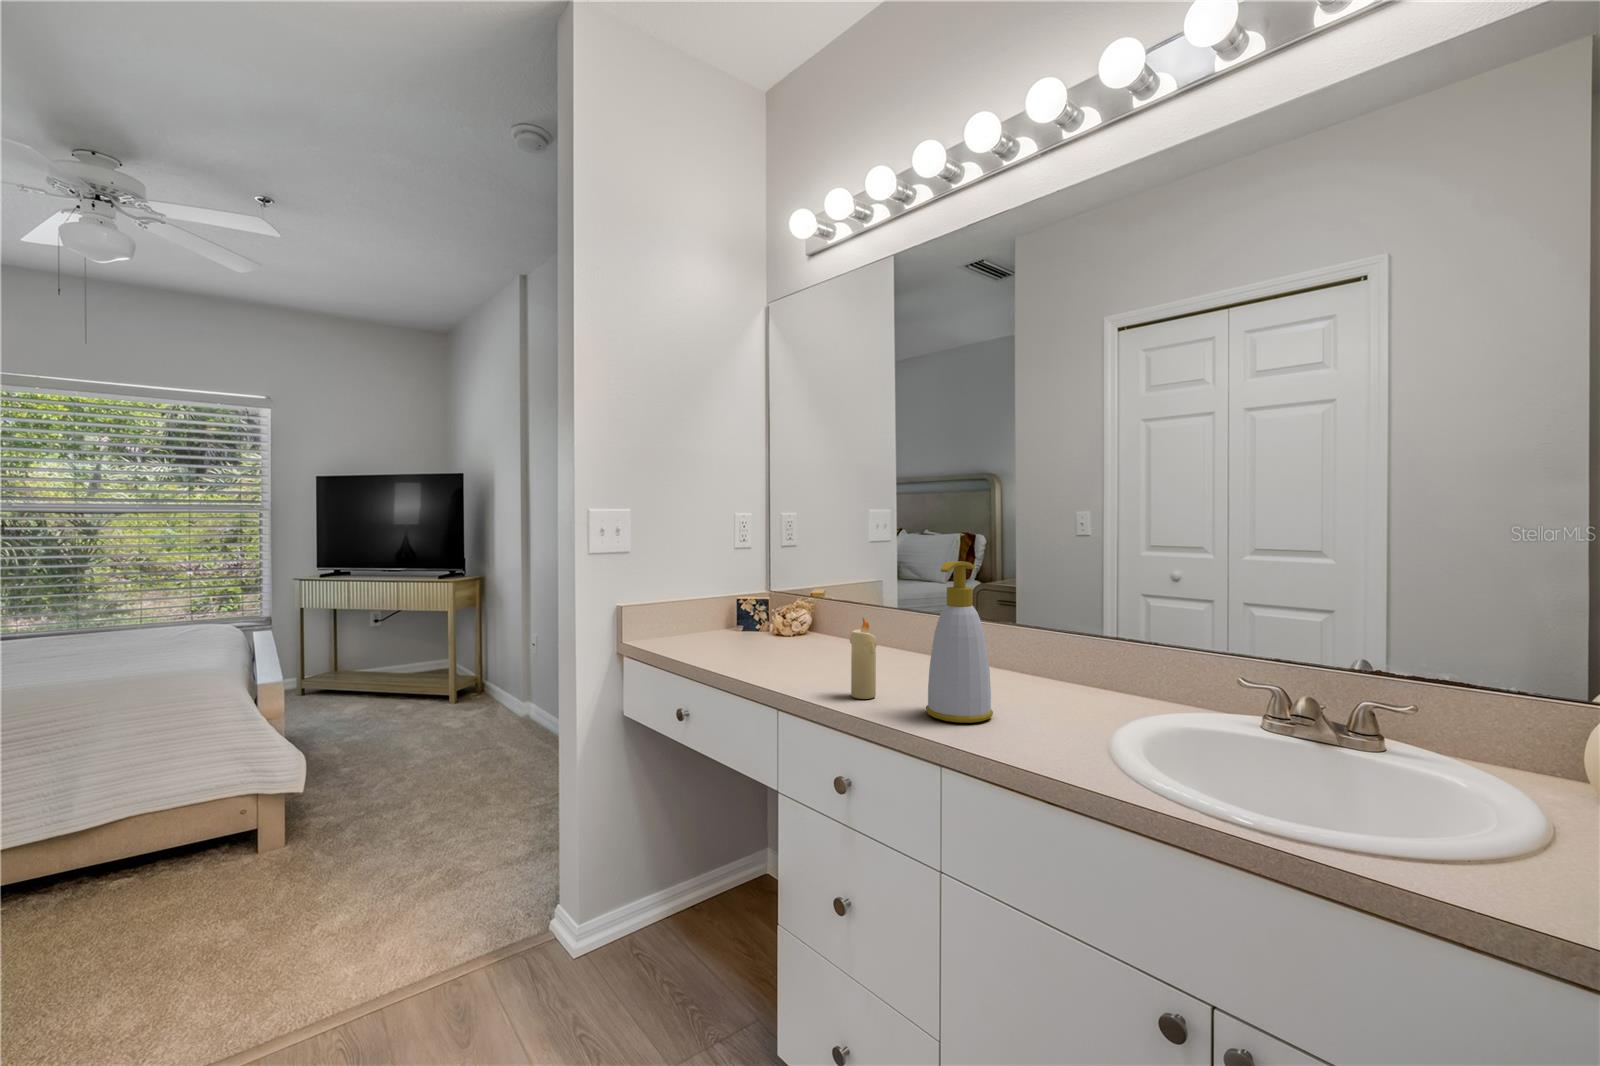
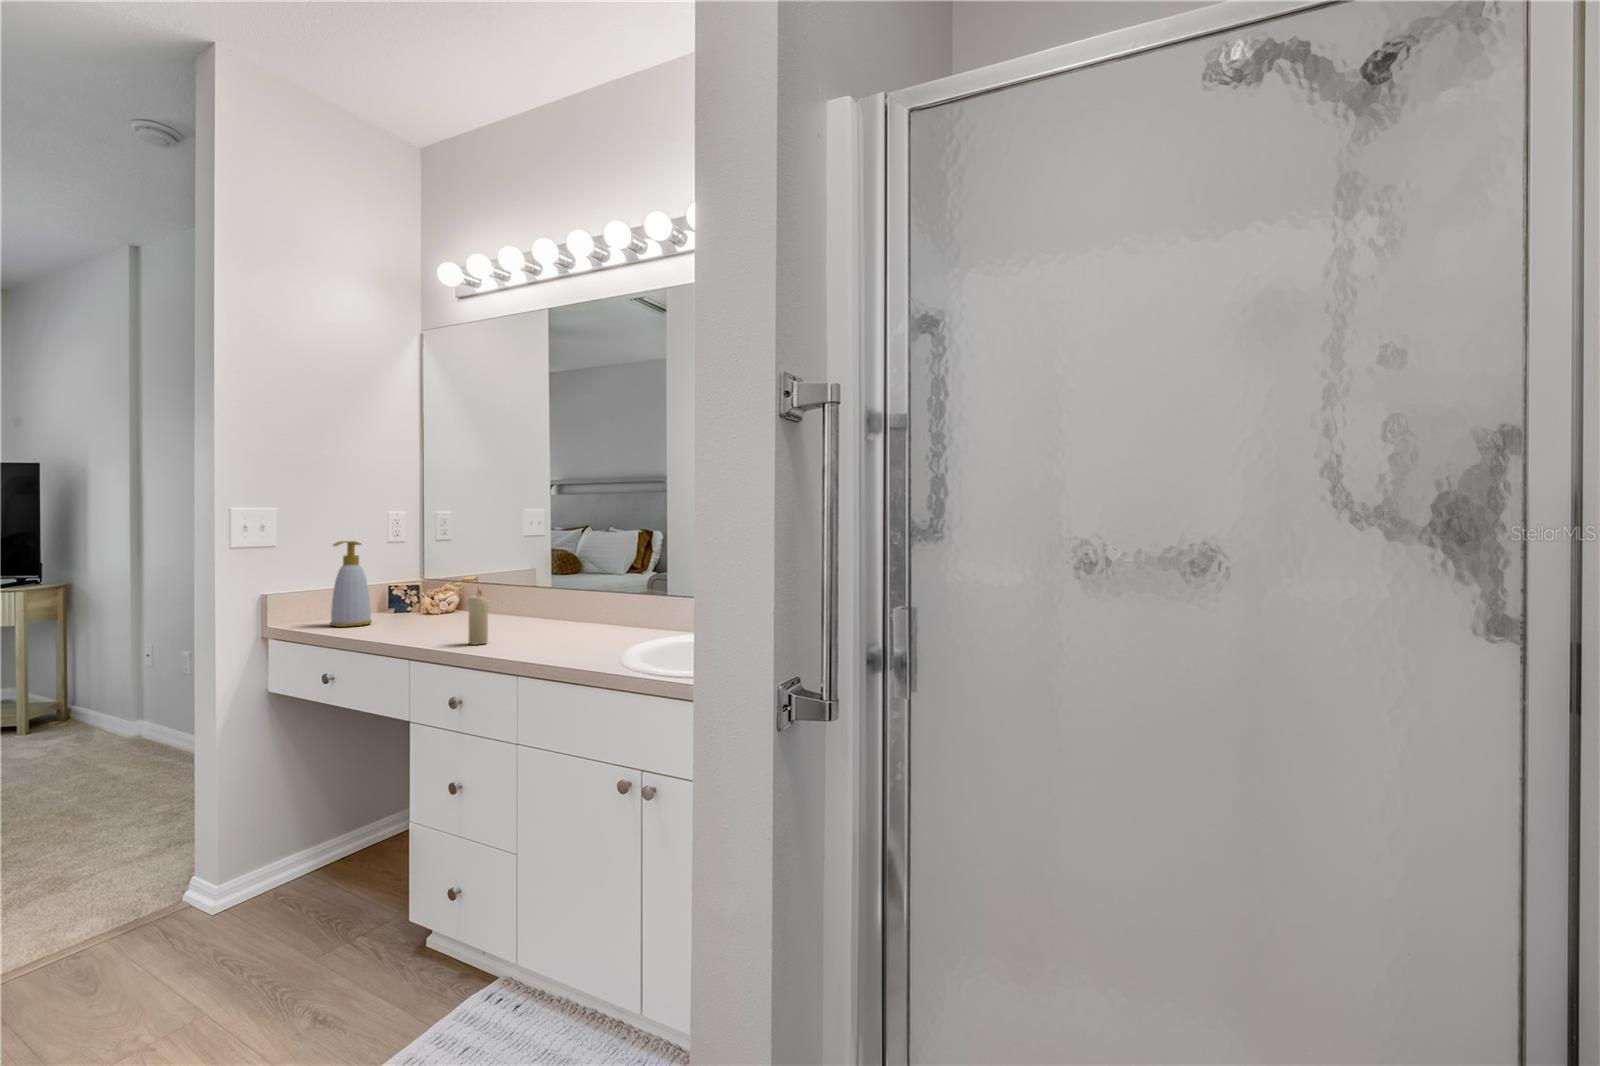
soap bottle: present [926,561,993,723] -> present [330,541,372,627]

